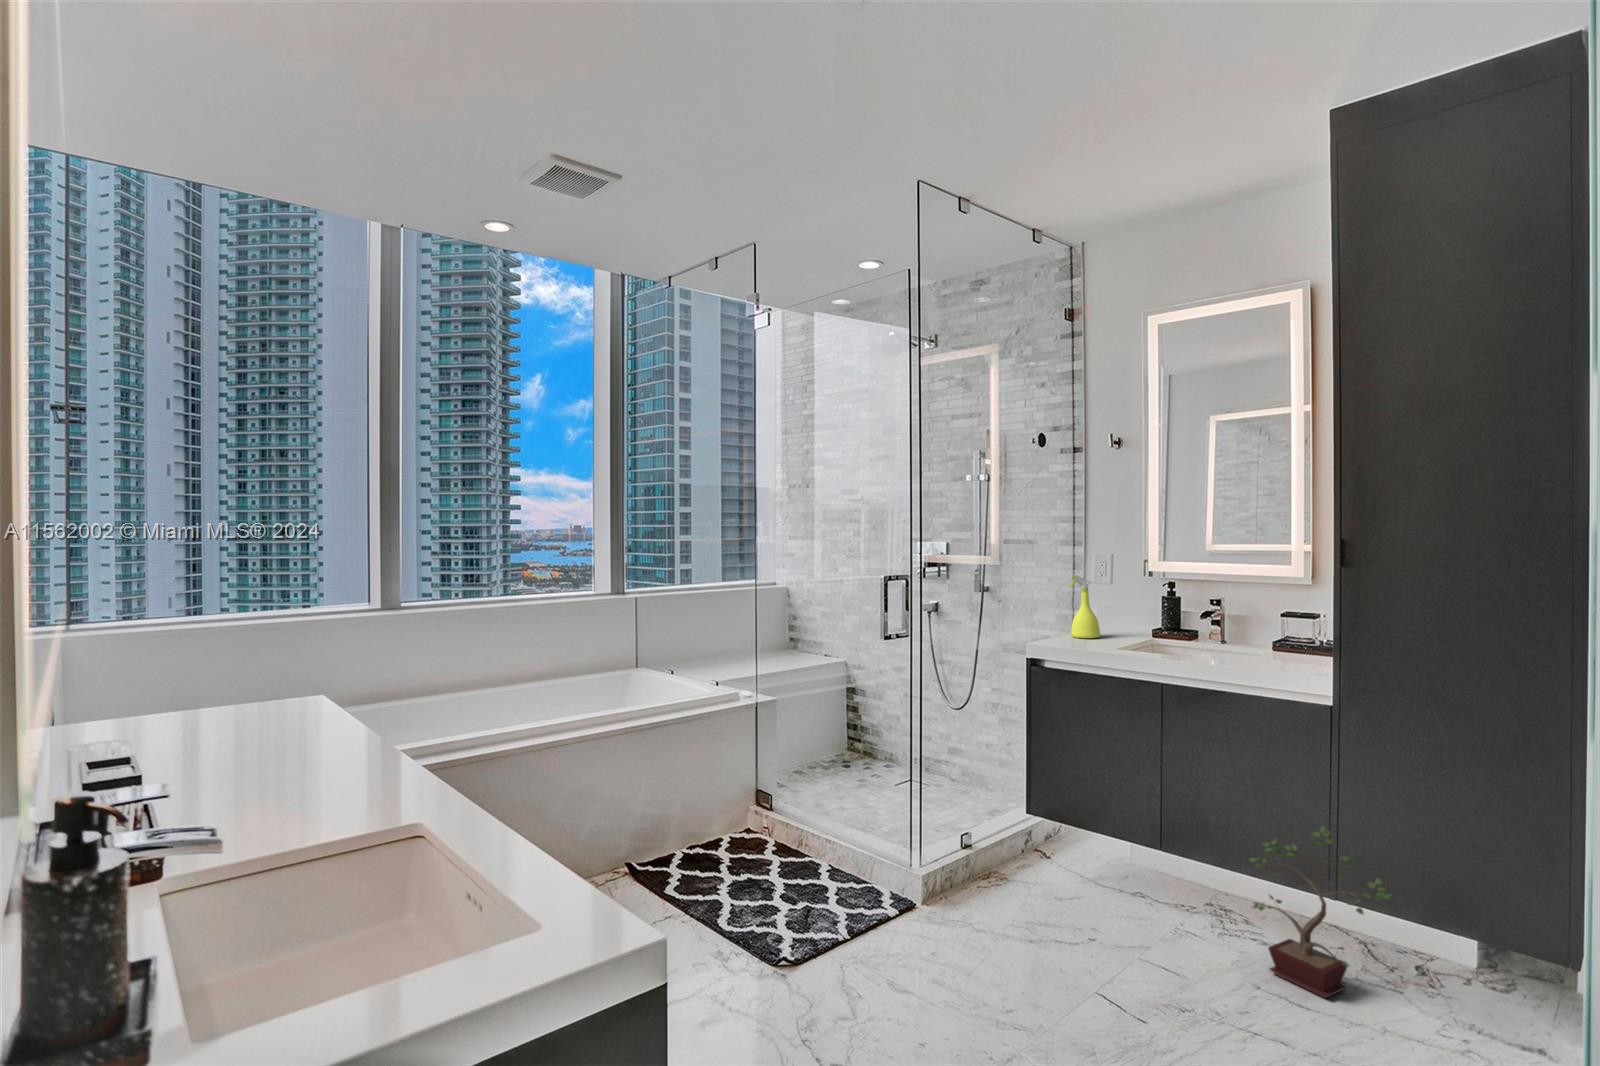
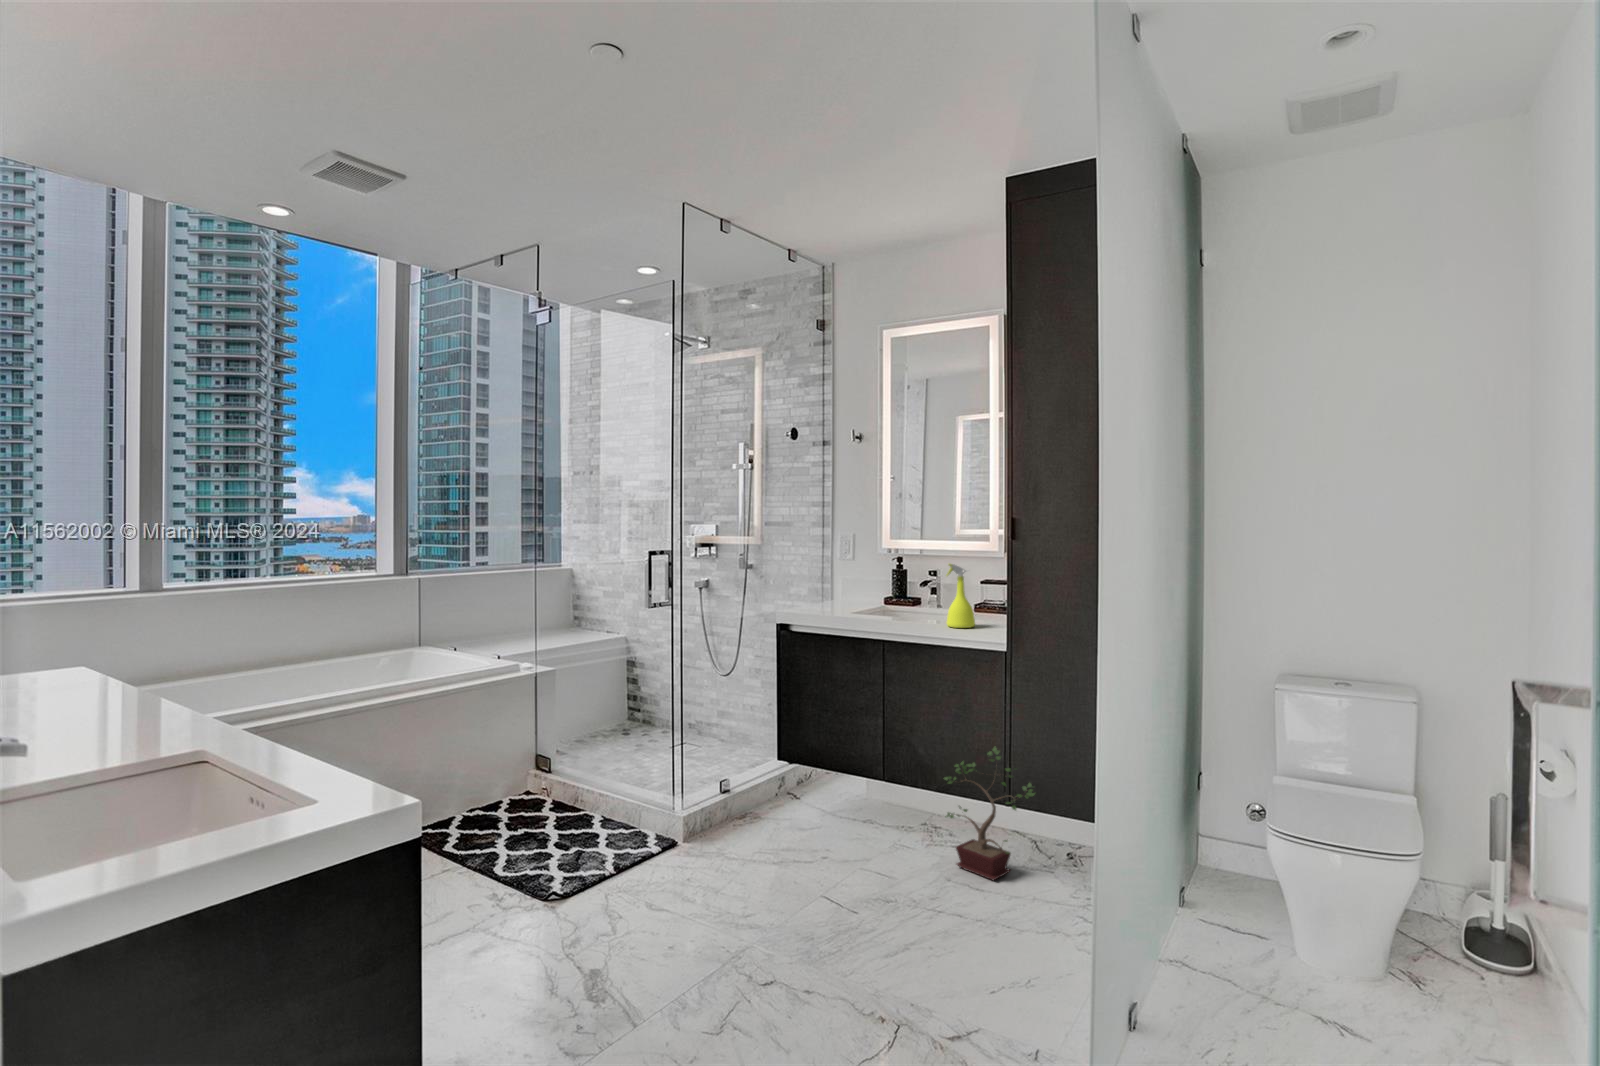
spray bottle: present [1070,575,1100,638] -> present [946,564,975,628]

